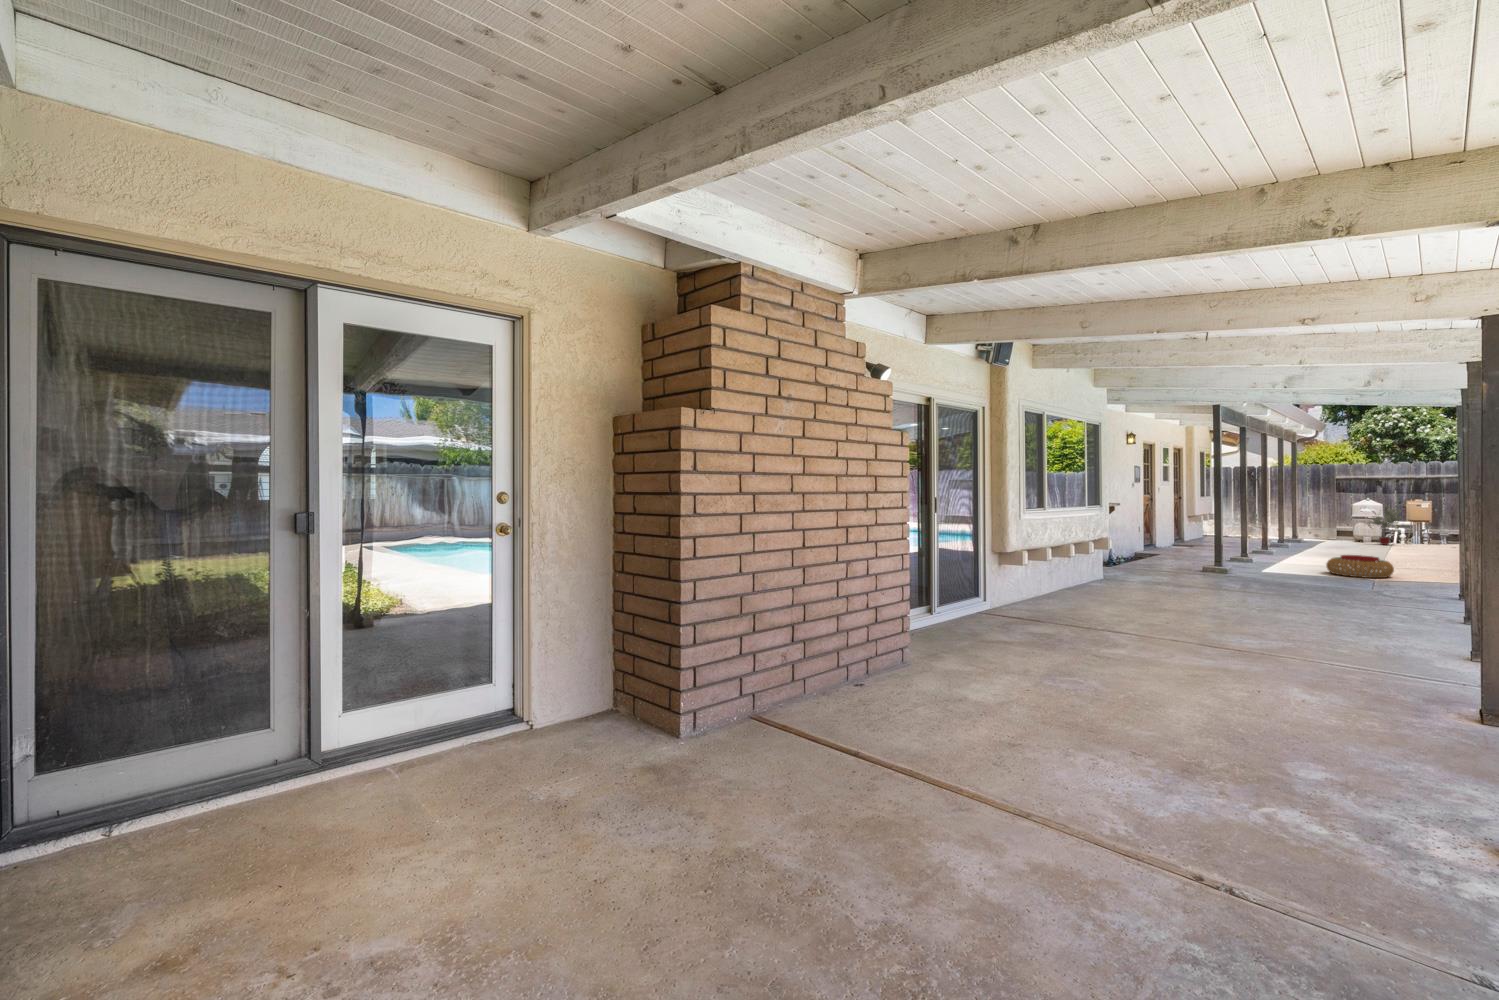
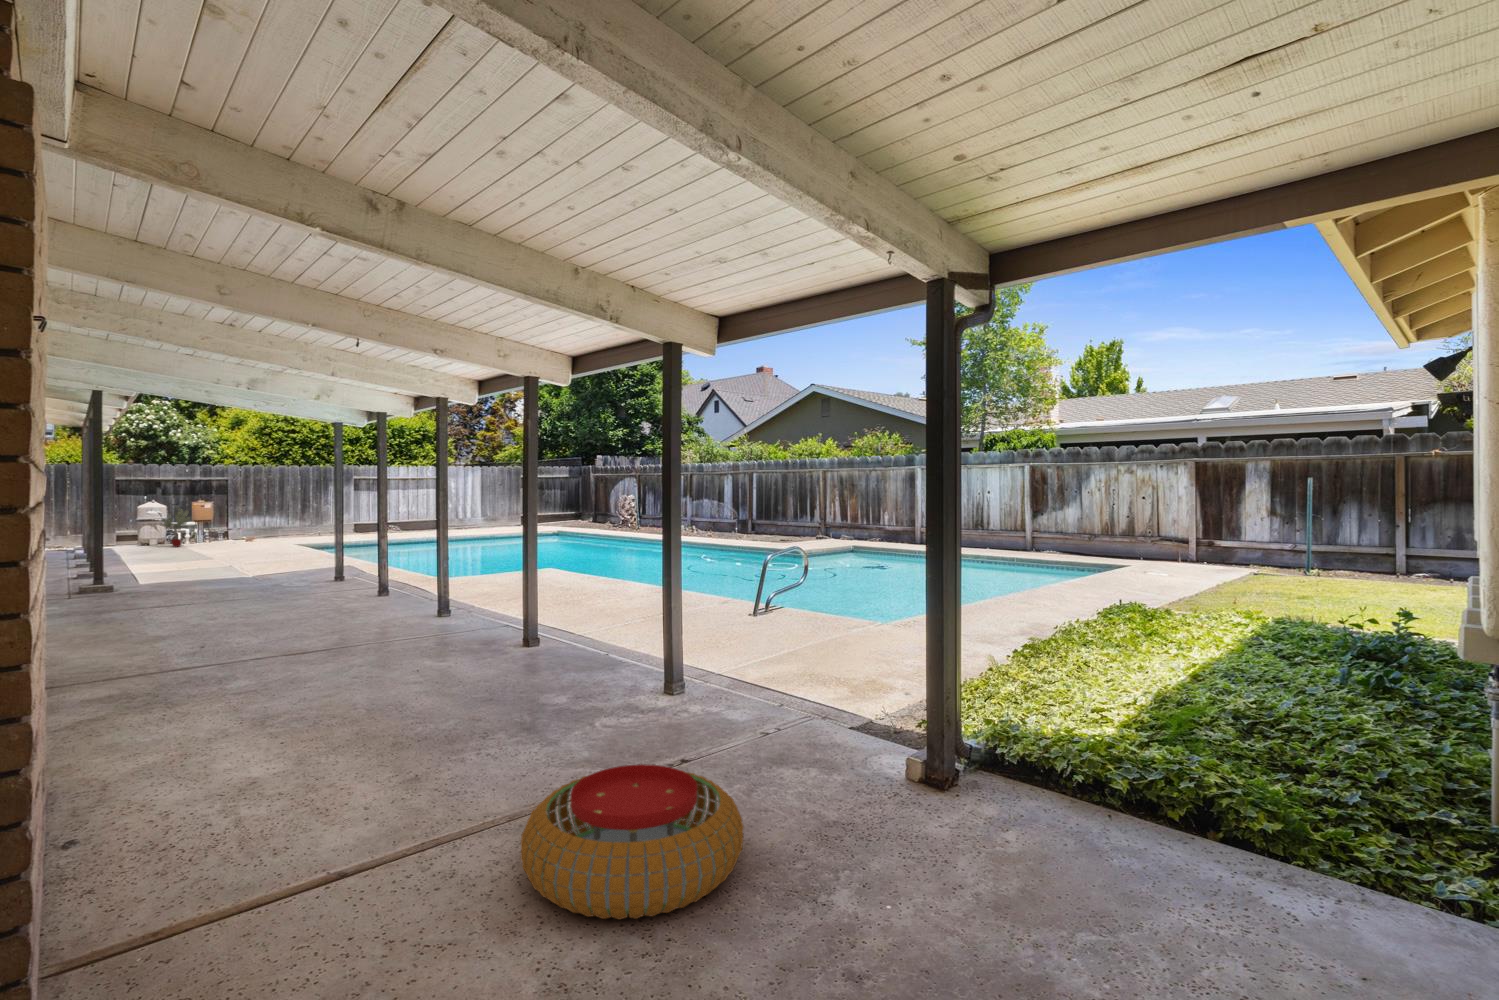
pouf: present [1326,555,1394,578] -> present [520,764,744,919]

